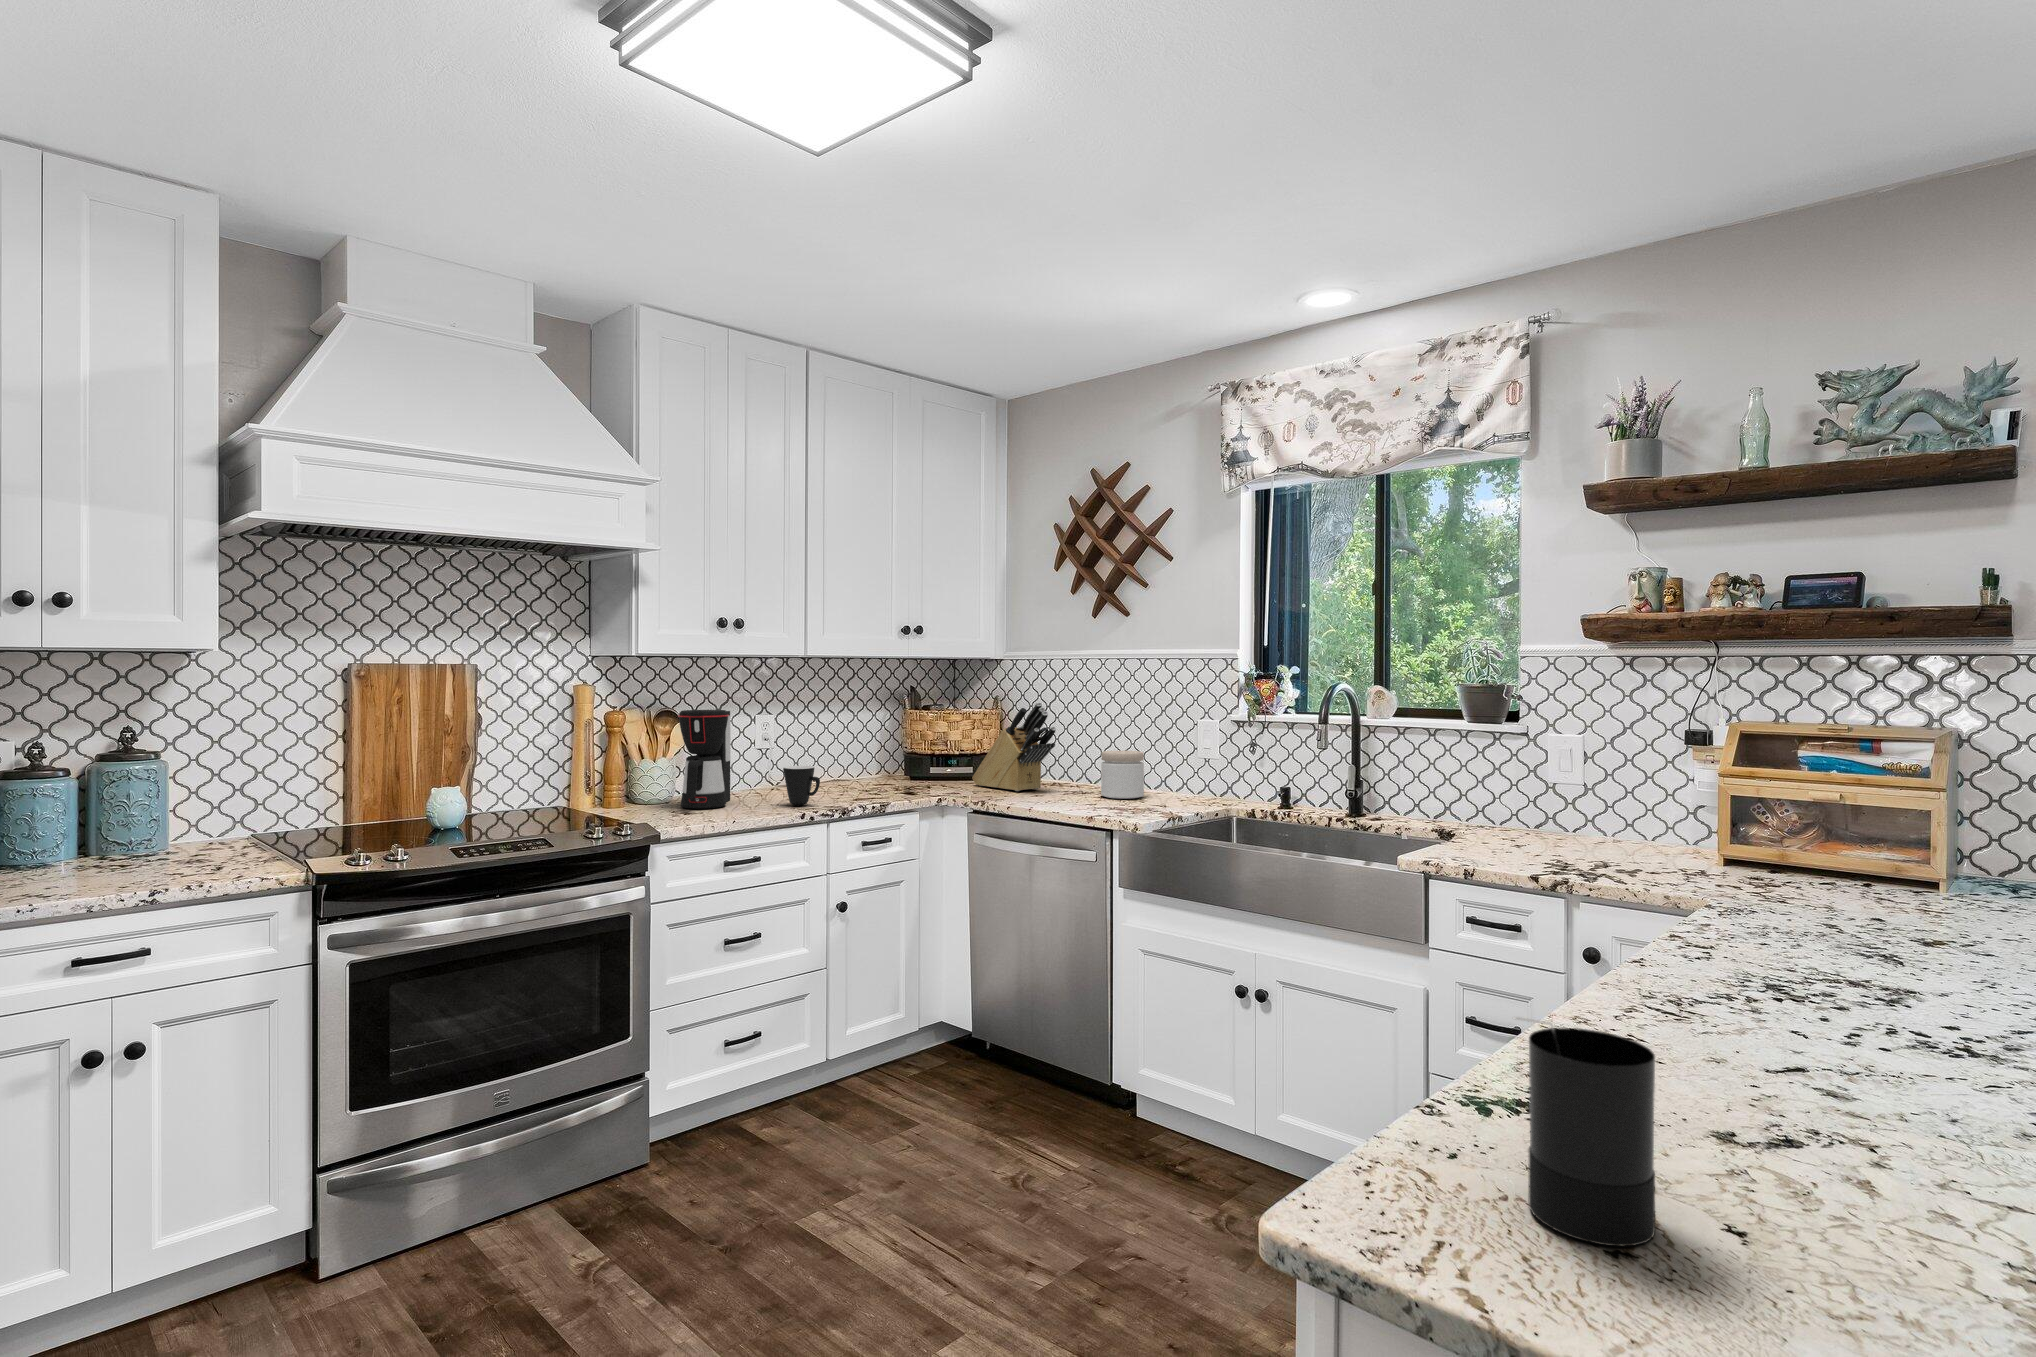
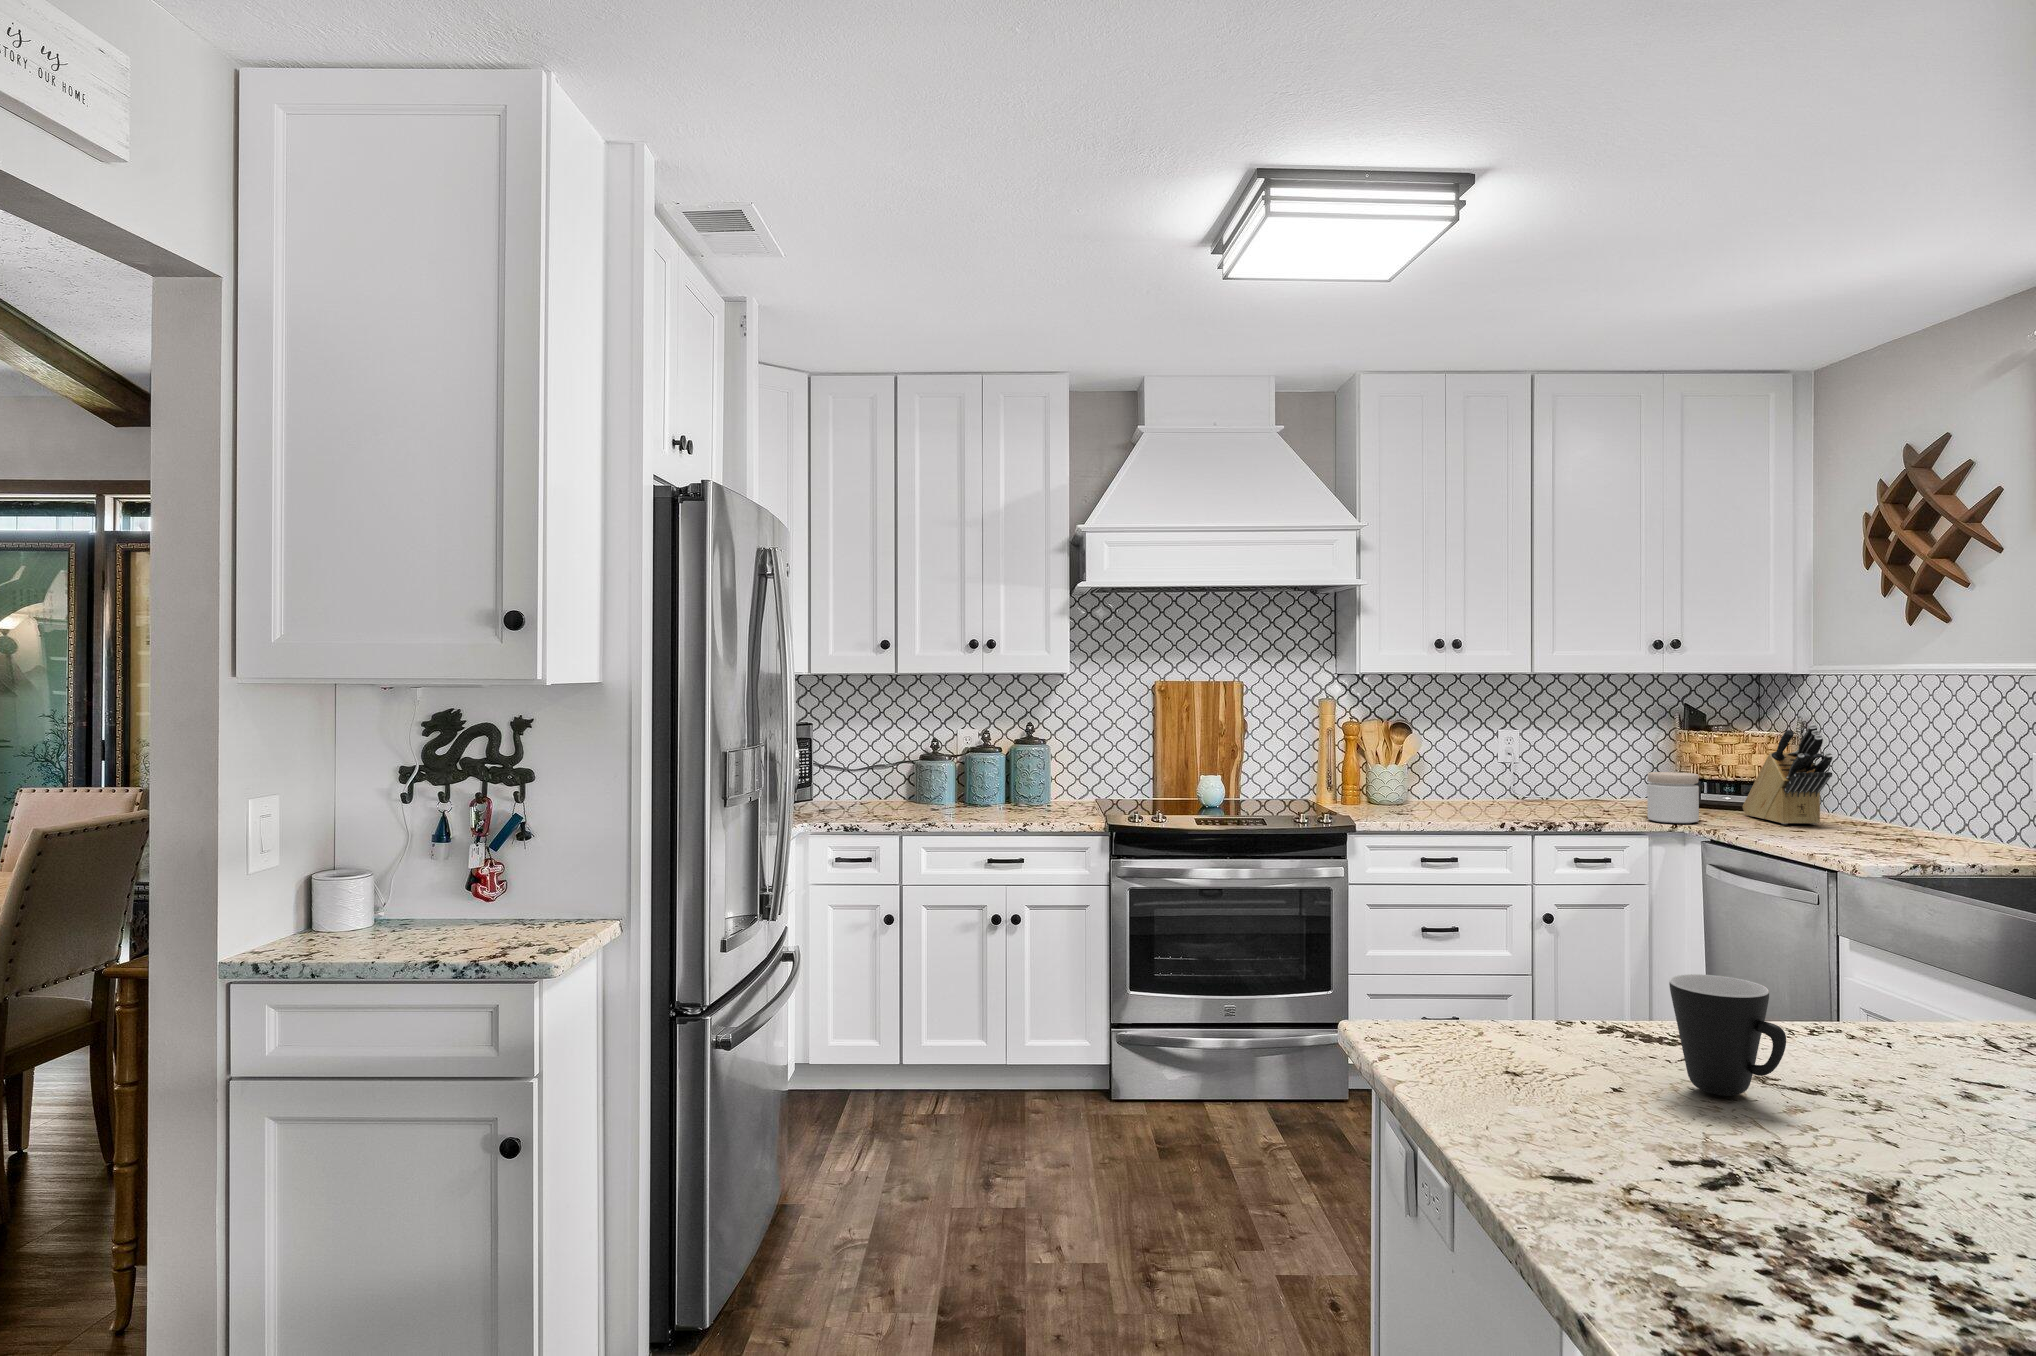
coffee maker: present [678,710,730,809] -> none [1401,723,1458,811]
jar: present [1101,751,1144,799] -> present [1647,772,1699,823]
mug: present [783,766,820,805] -> present [1669,974,1786,1096]
candle: present [1514,1017,1655,1246] -> none [1488,929,1568,1075]

